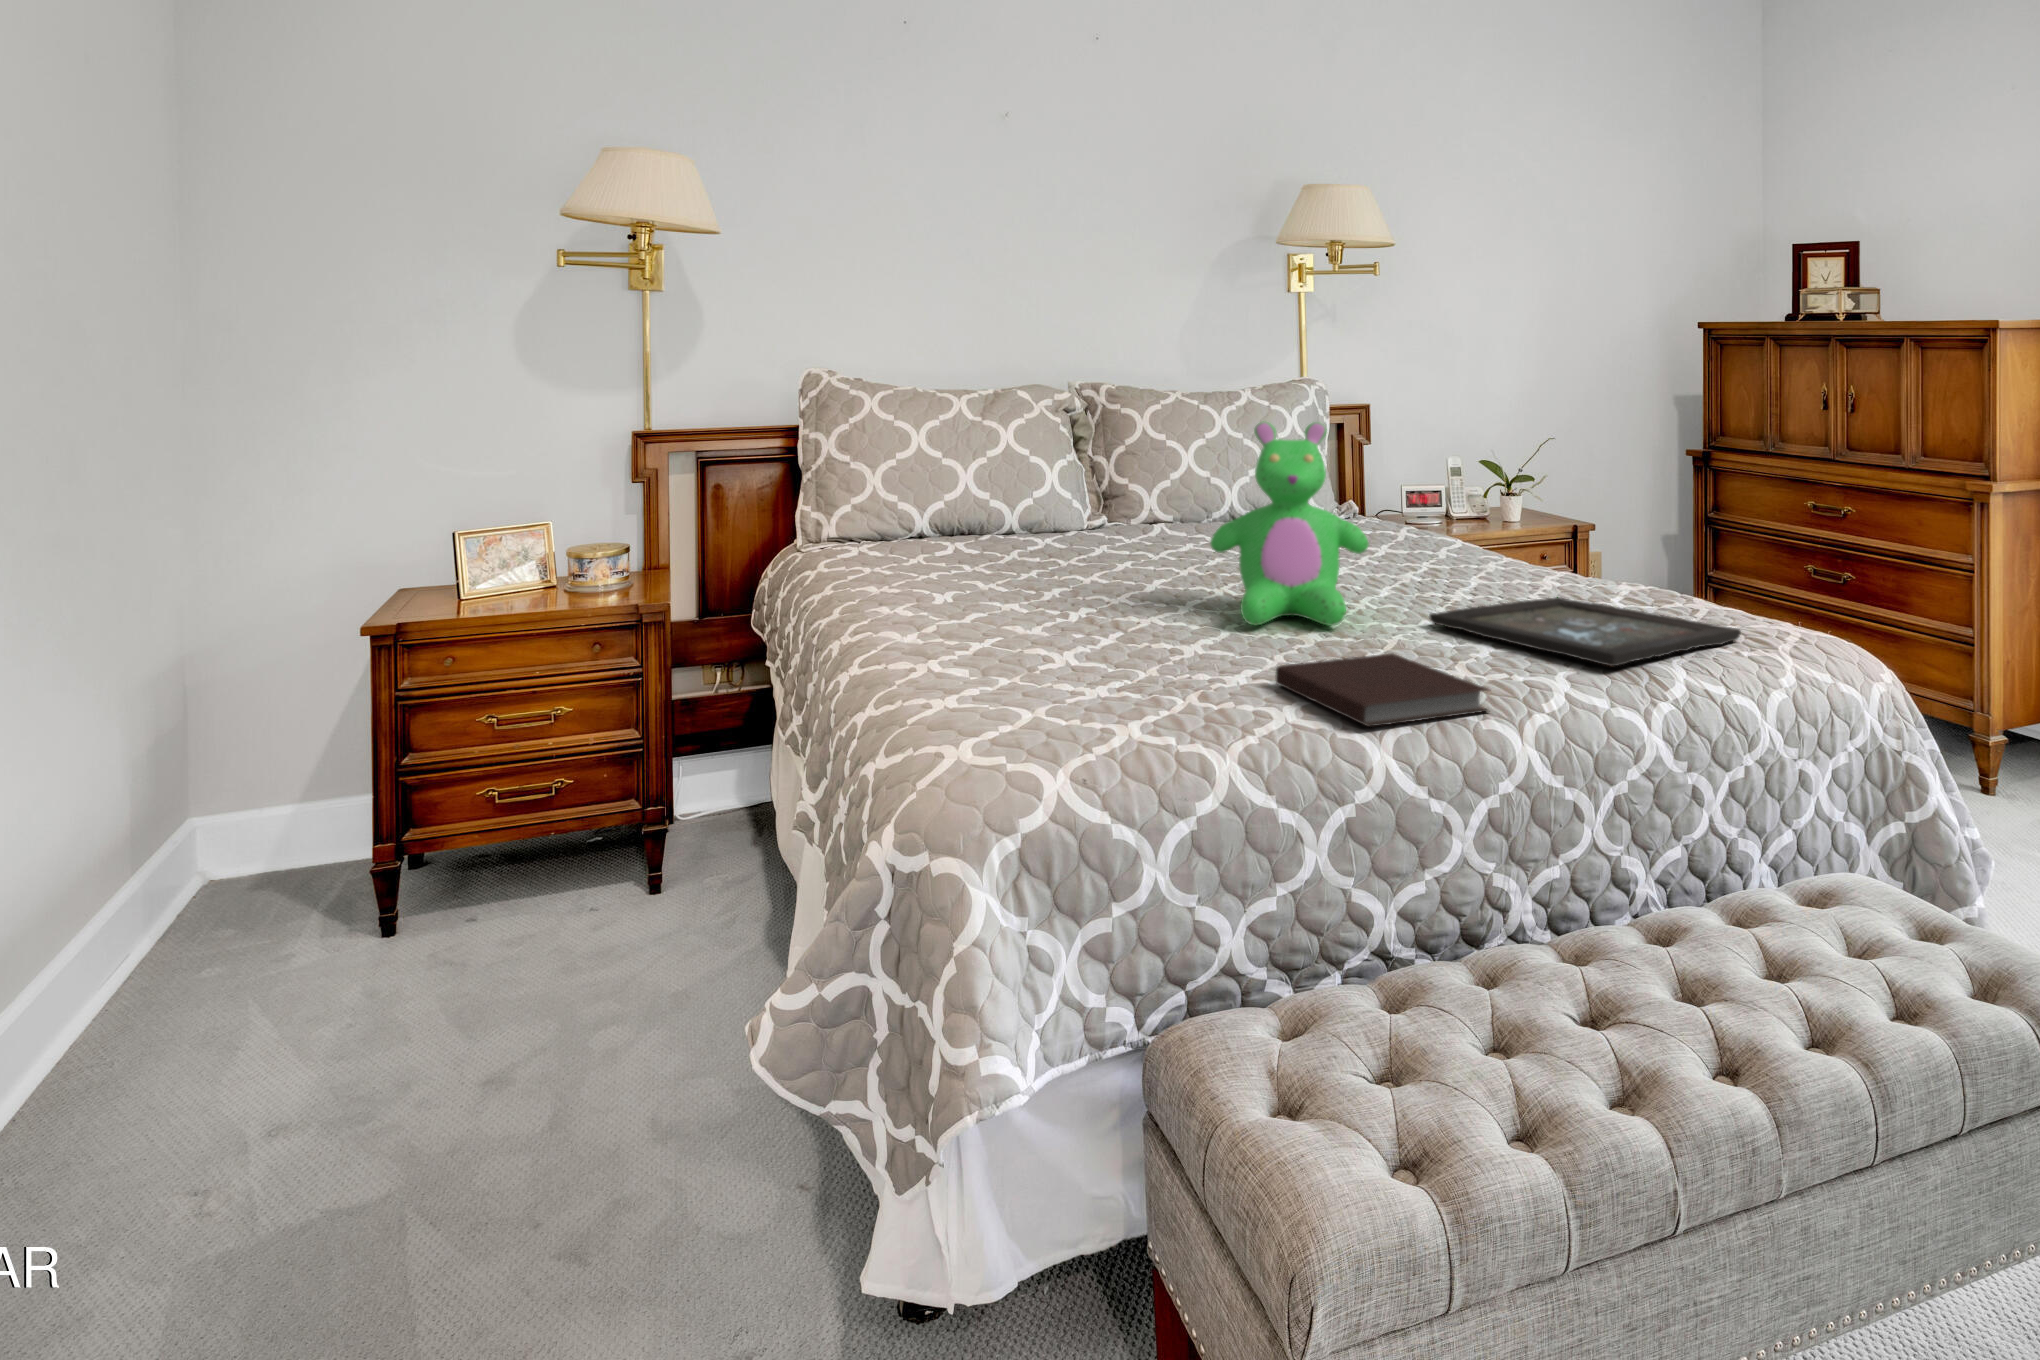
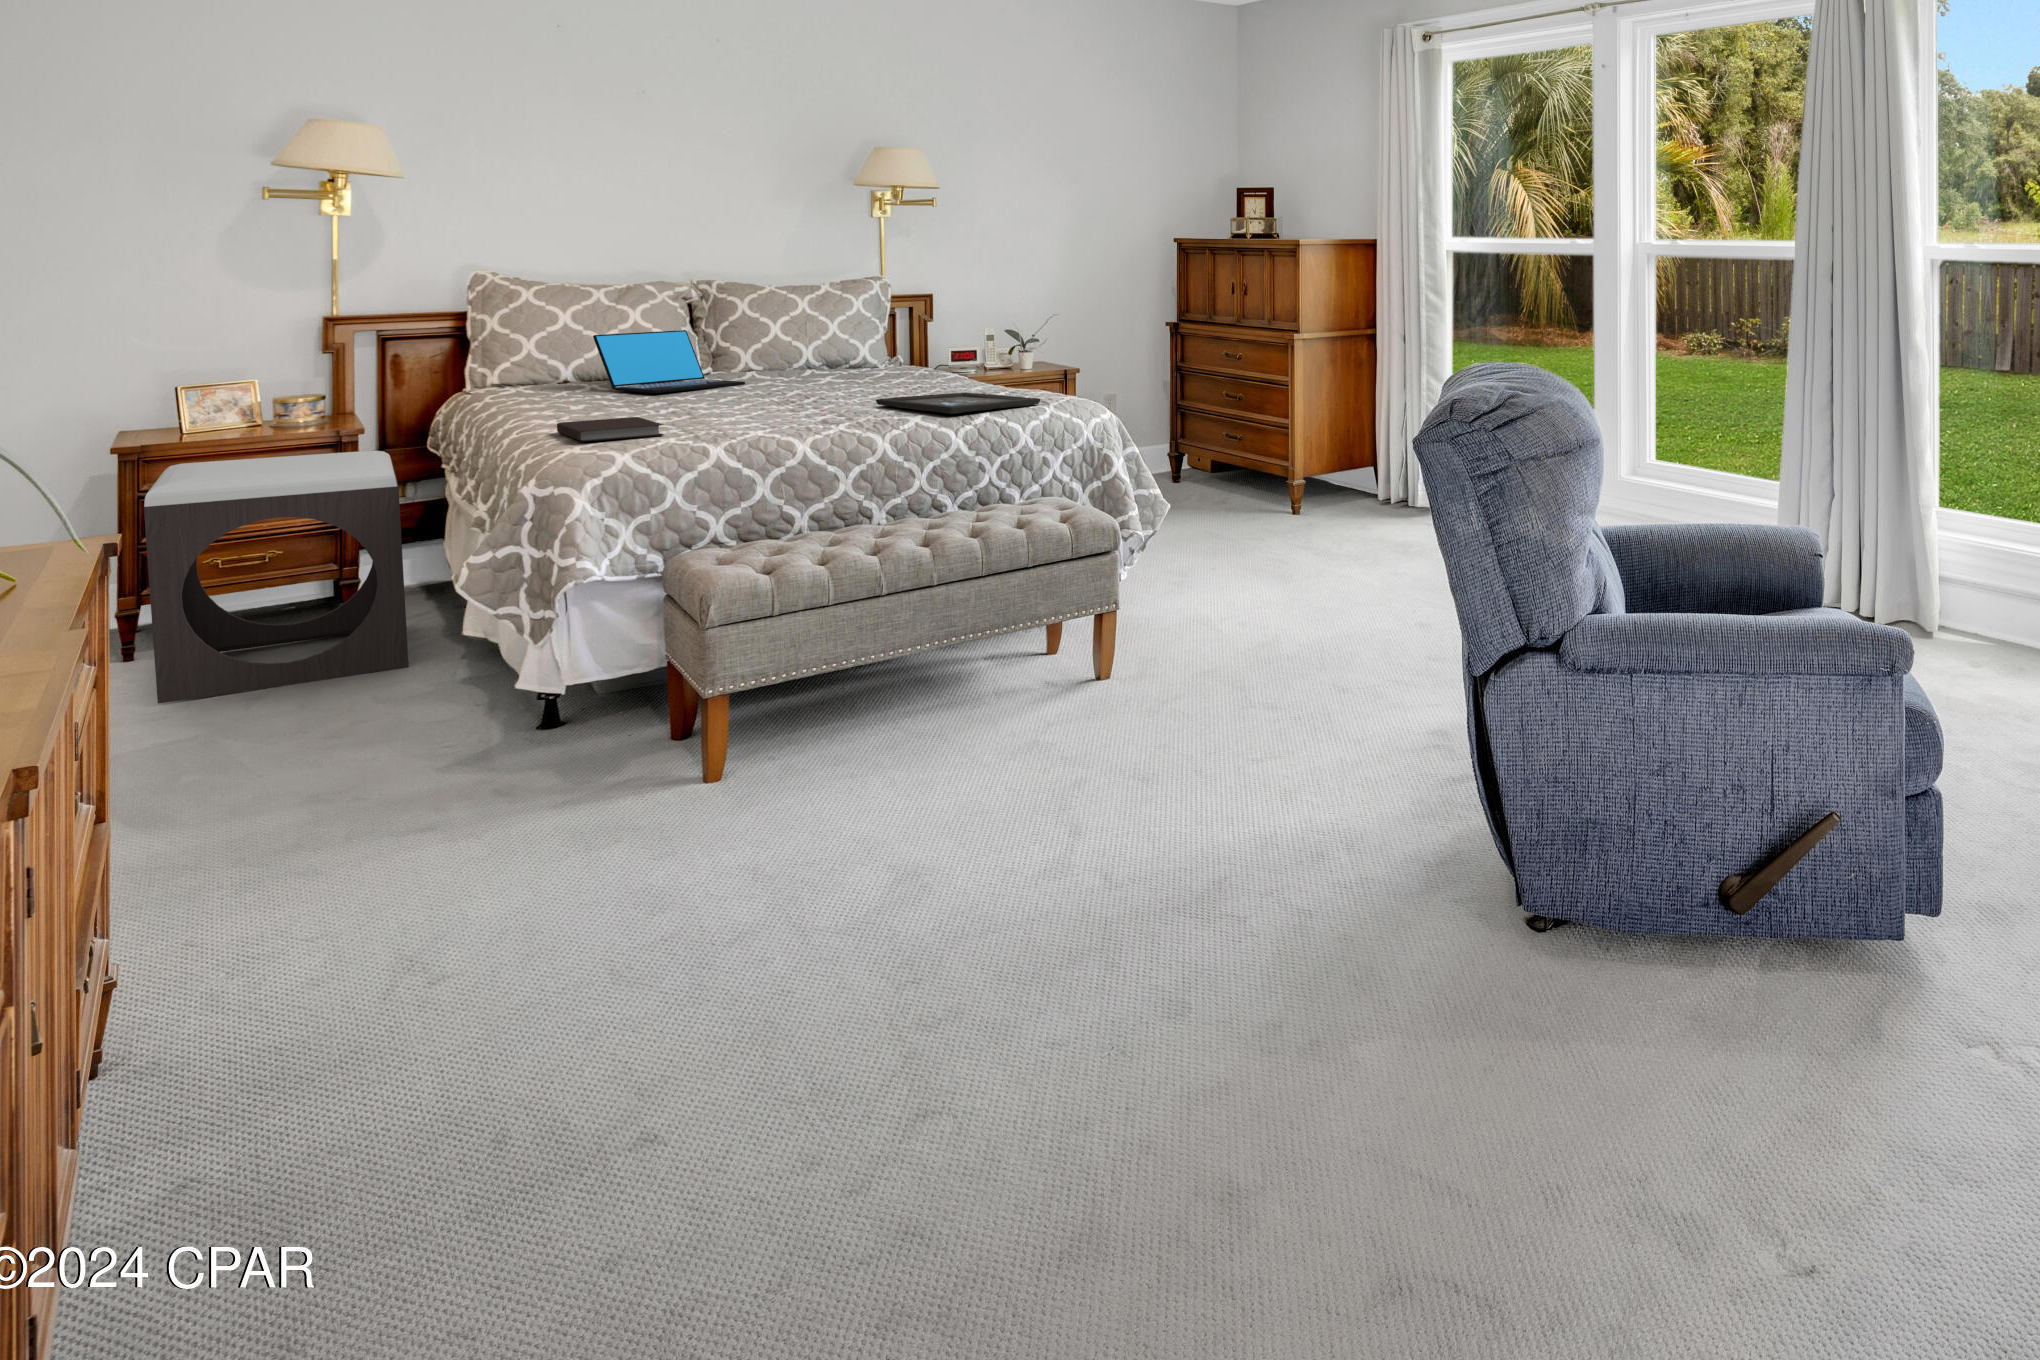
teddy bear: present [1210,421,1369,626] -> none [749,298,847,409]
laptop: none [962,461,1168,570] -> present [593,330,745,393]
footstool: none [323,645,691,1095] -> present [144,451,409,704]
notebook: present [1276,653,1488,727] -> present [557,417,663,441]

